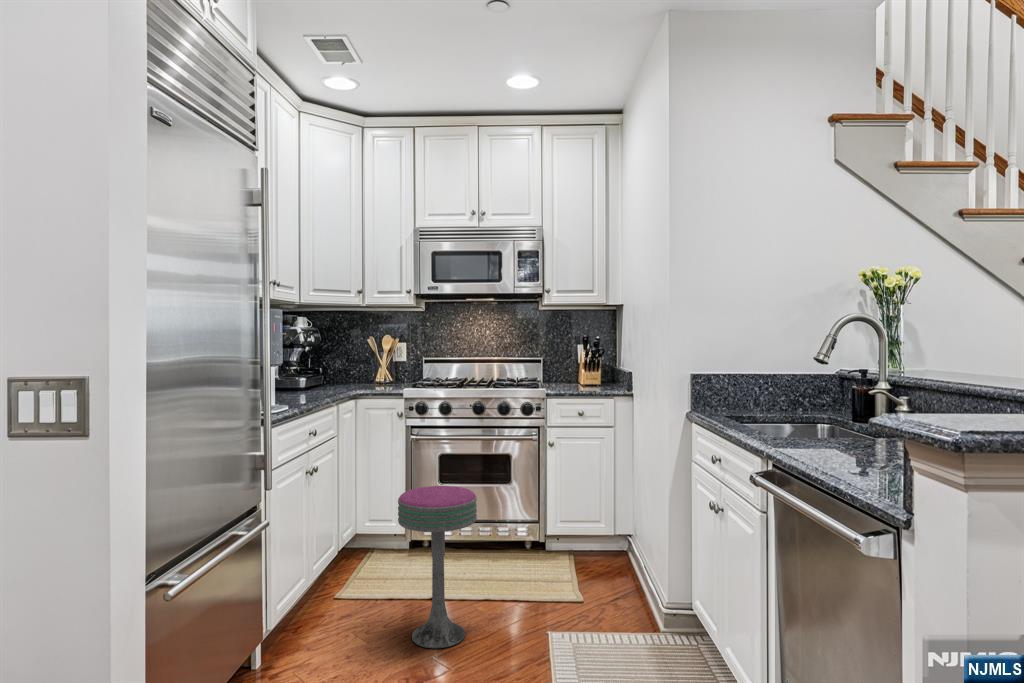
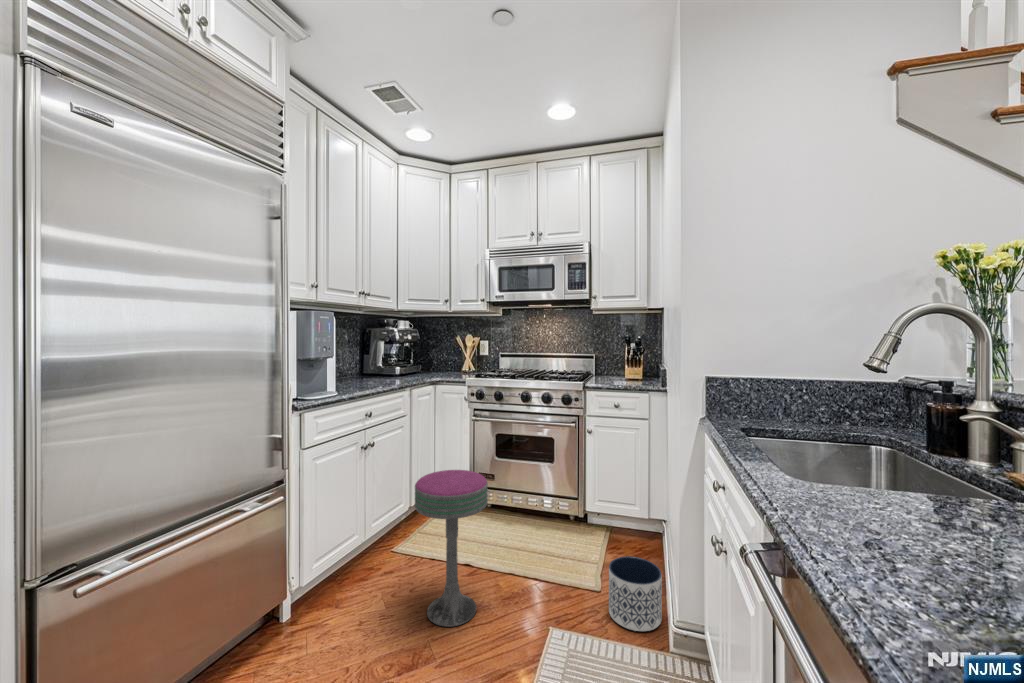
planter: none [595,560,647,624] -> present [609,556,662,631]

